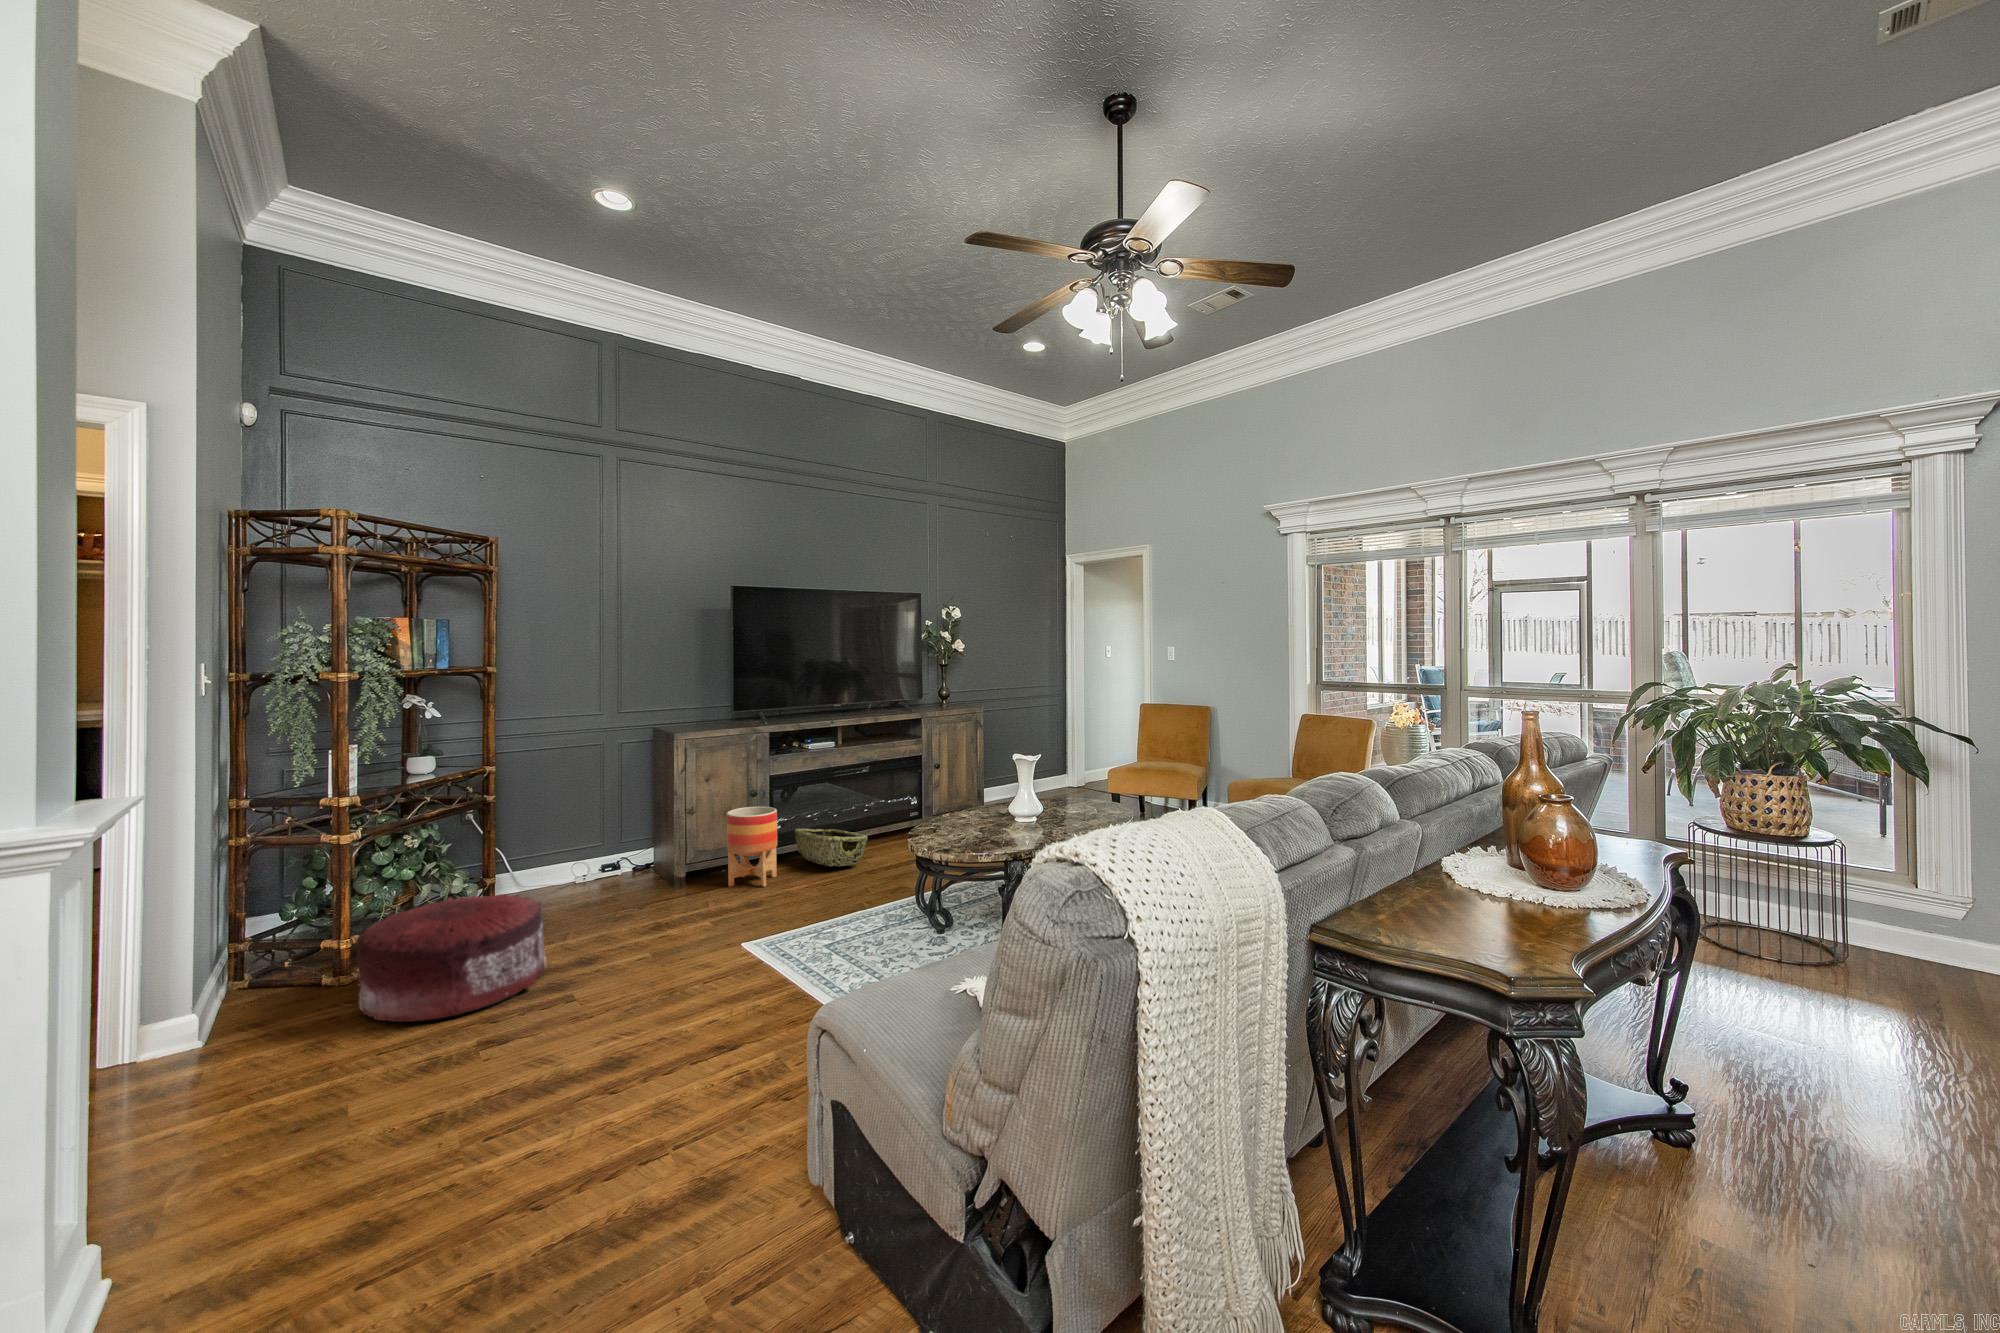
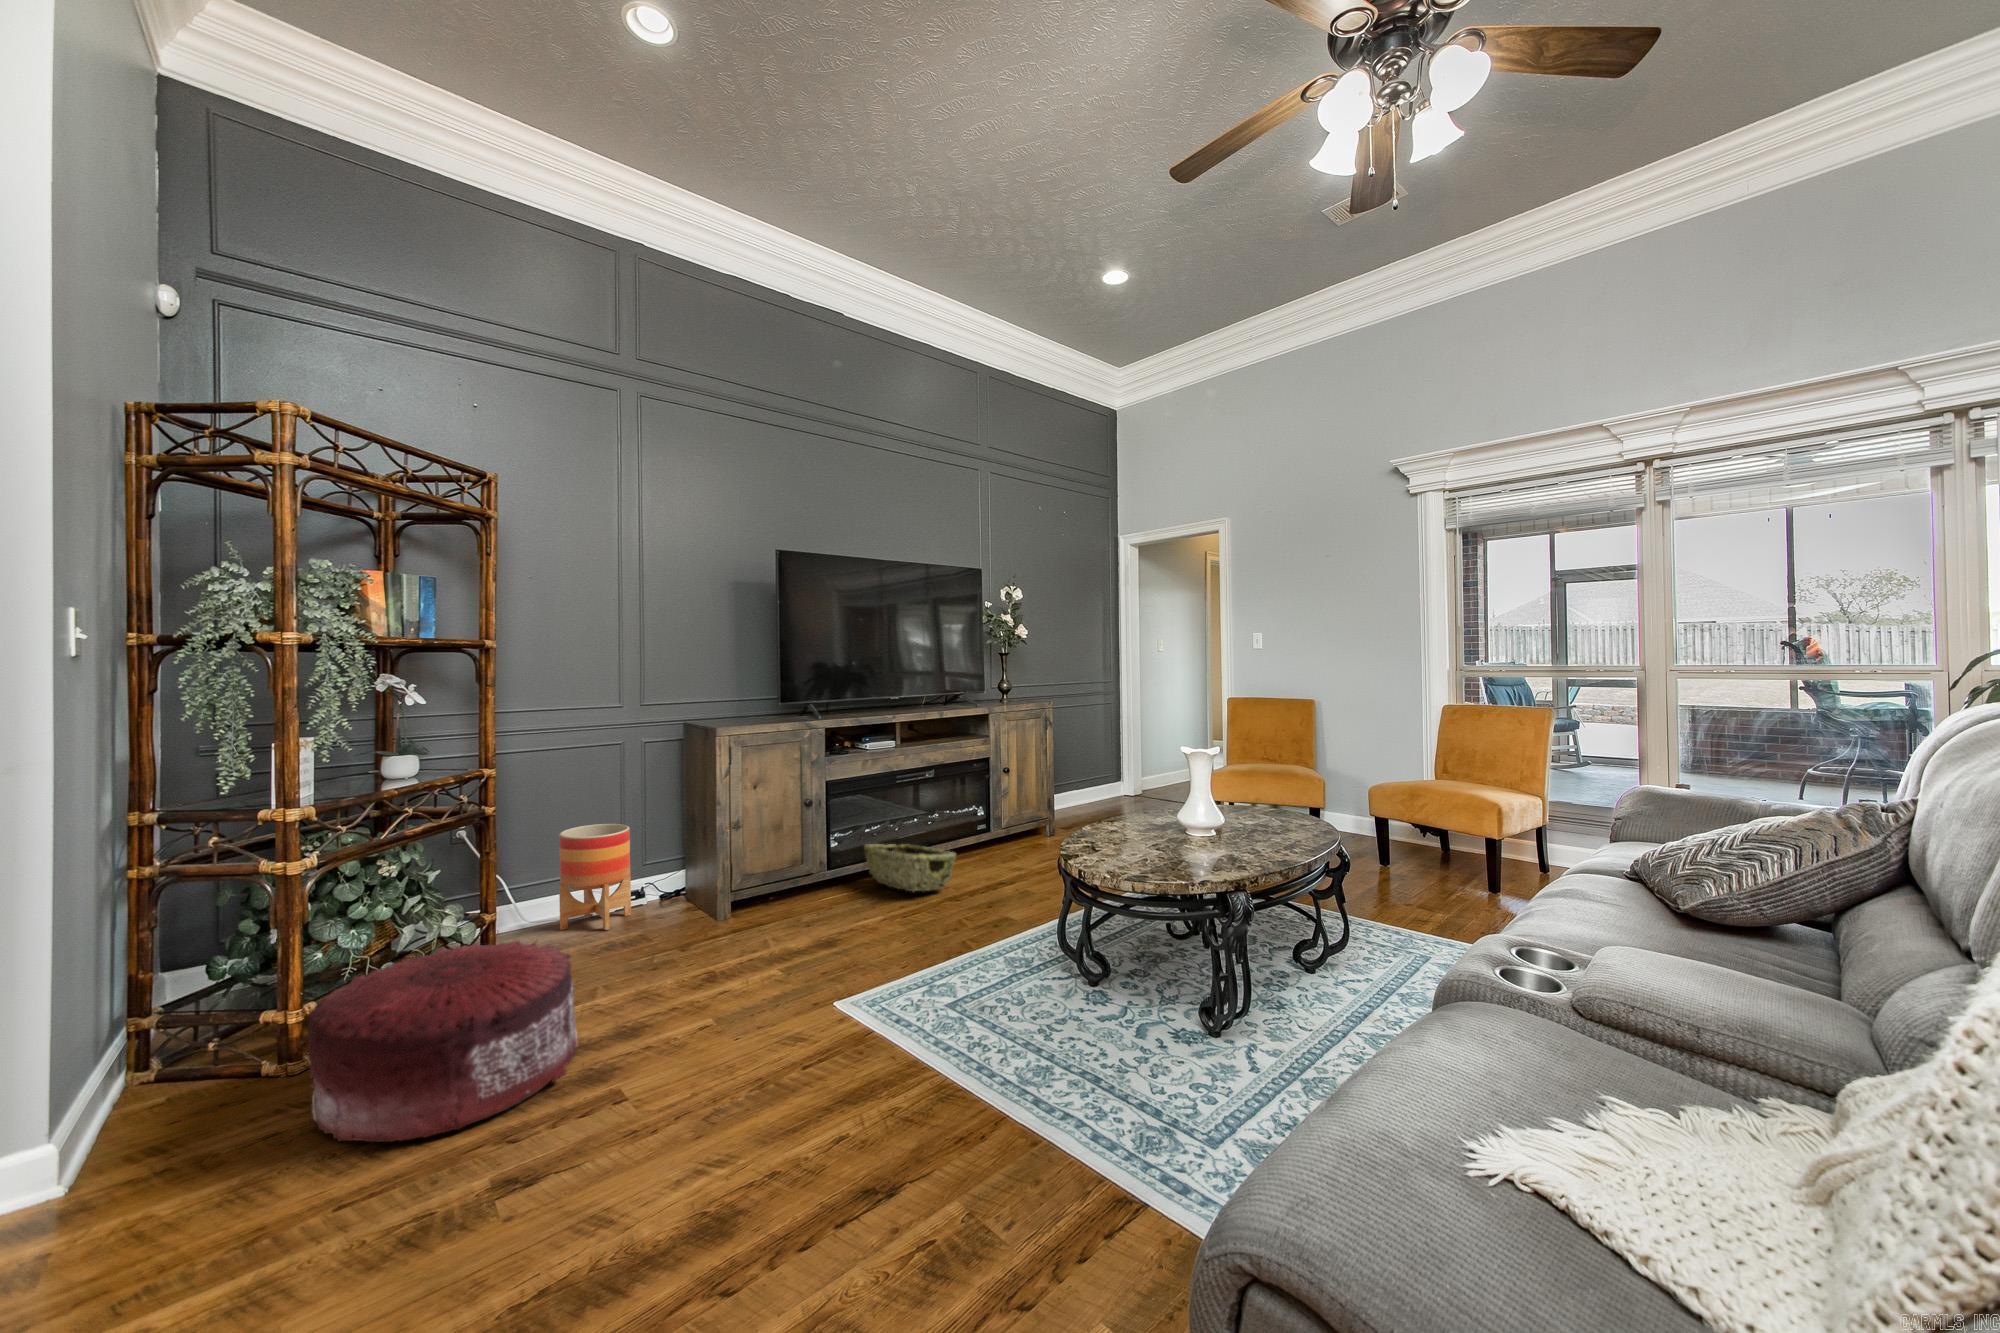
planter: present [727,807,778,887] -> present [559,824,631,930]

